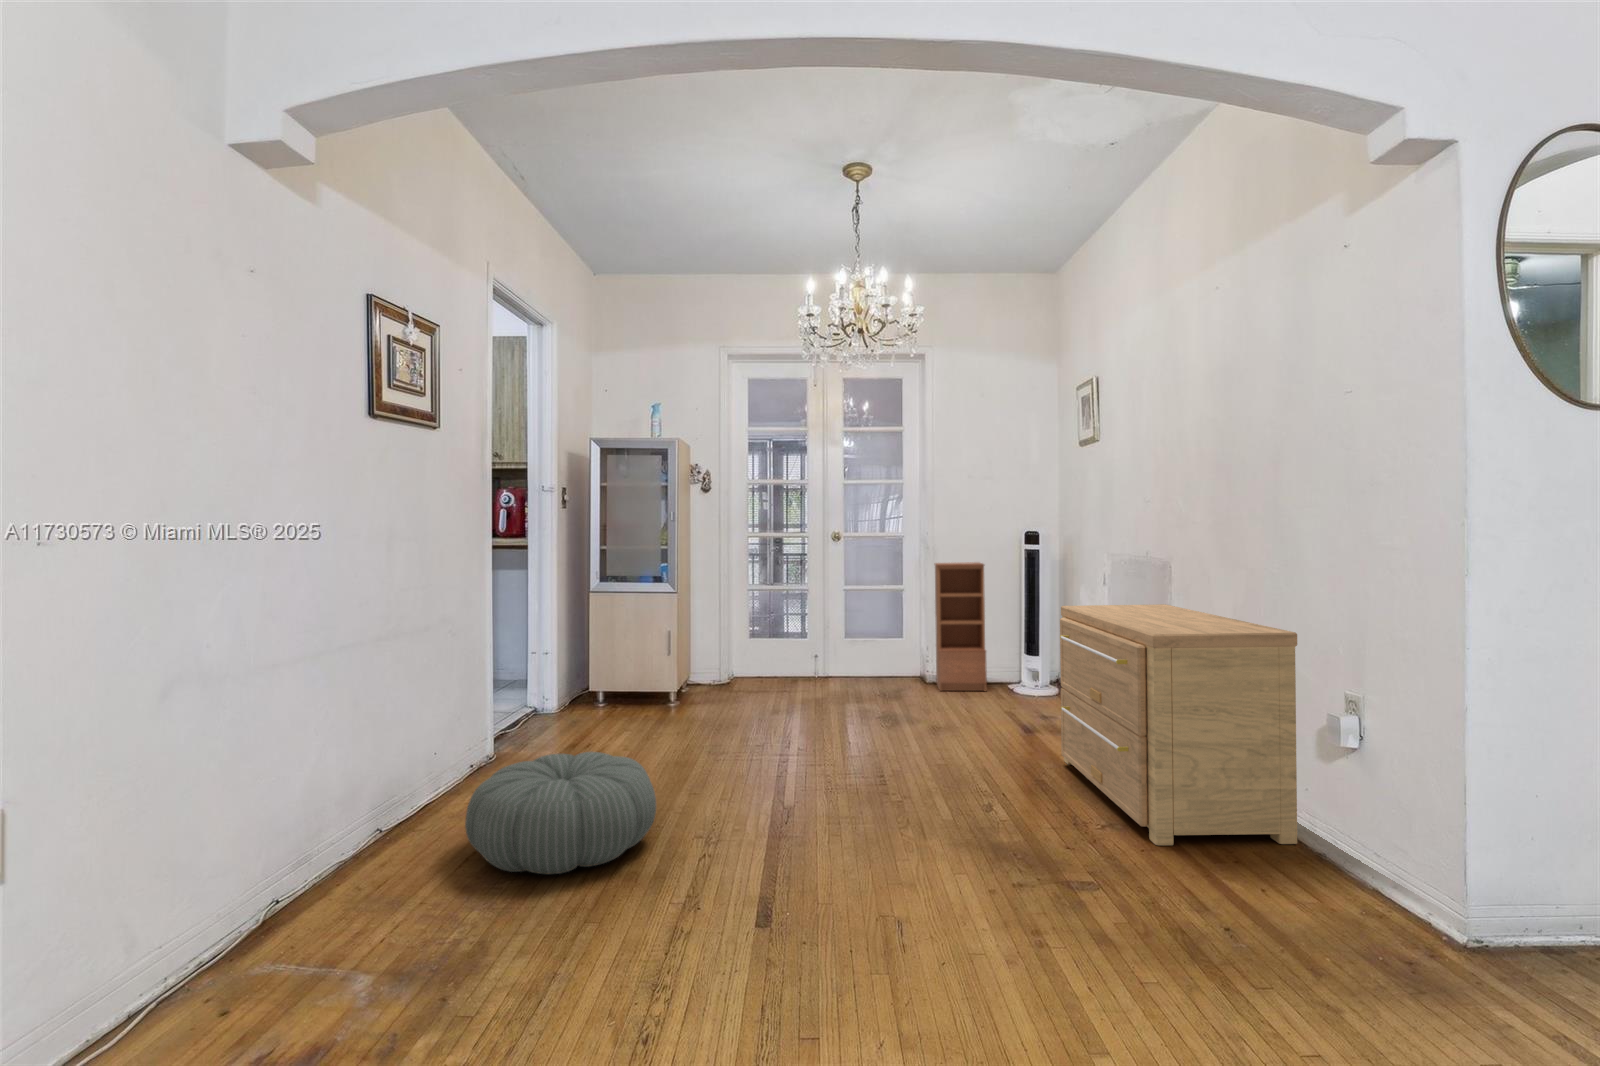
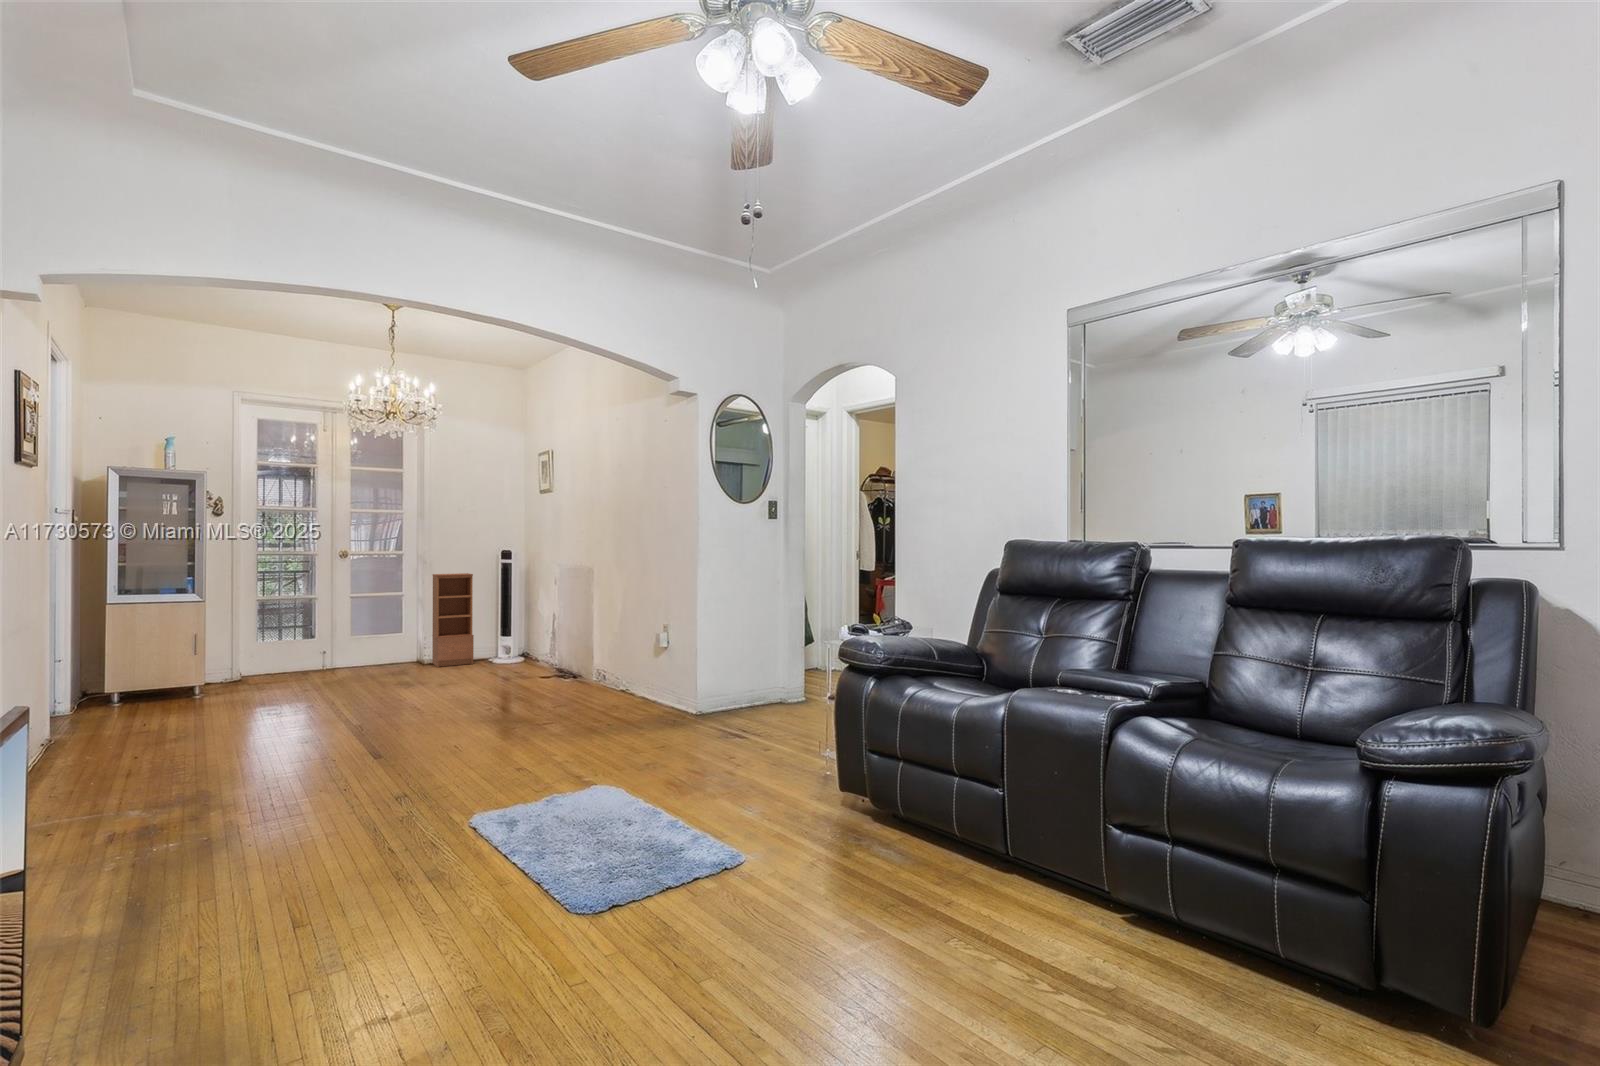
side table: present [1060,604,1297,845] -> none [532,593,648,709]
pouf: present [465,752,656,874] -> none [125,704,279,777]

